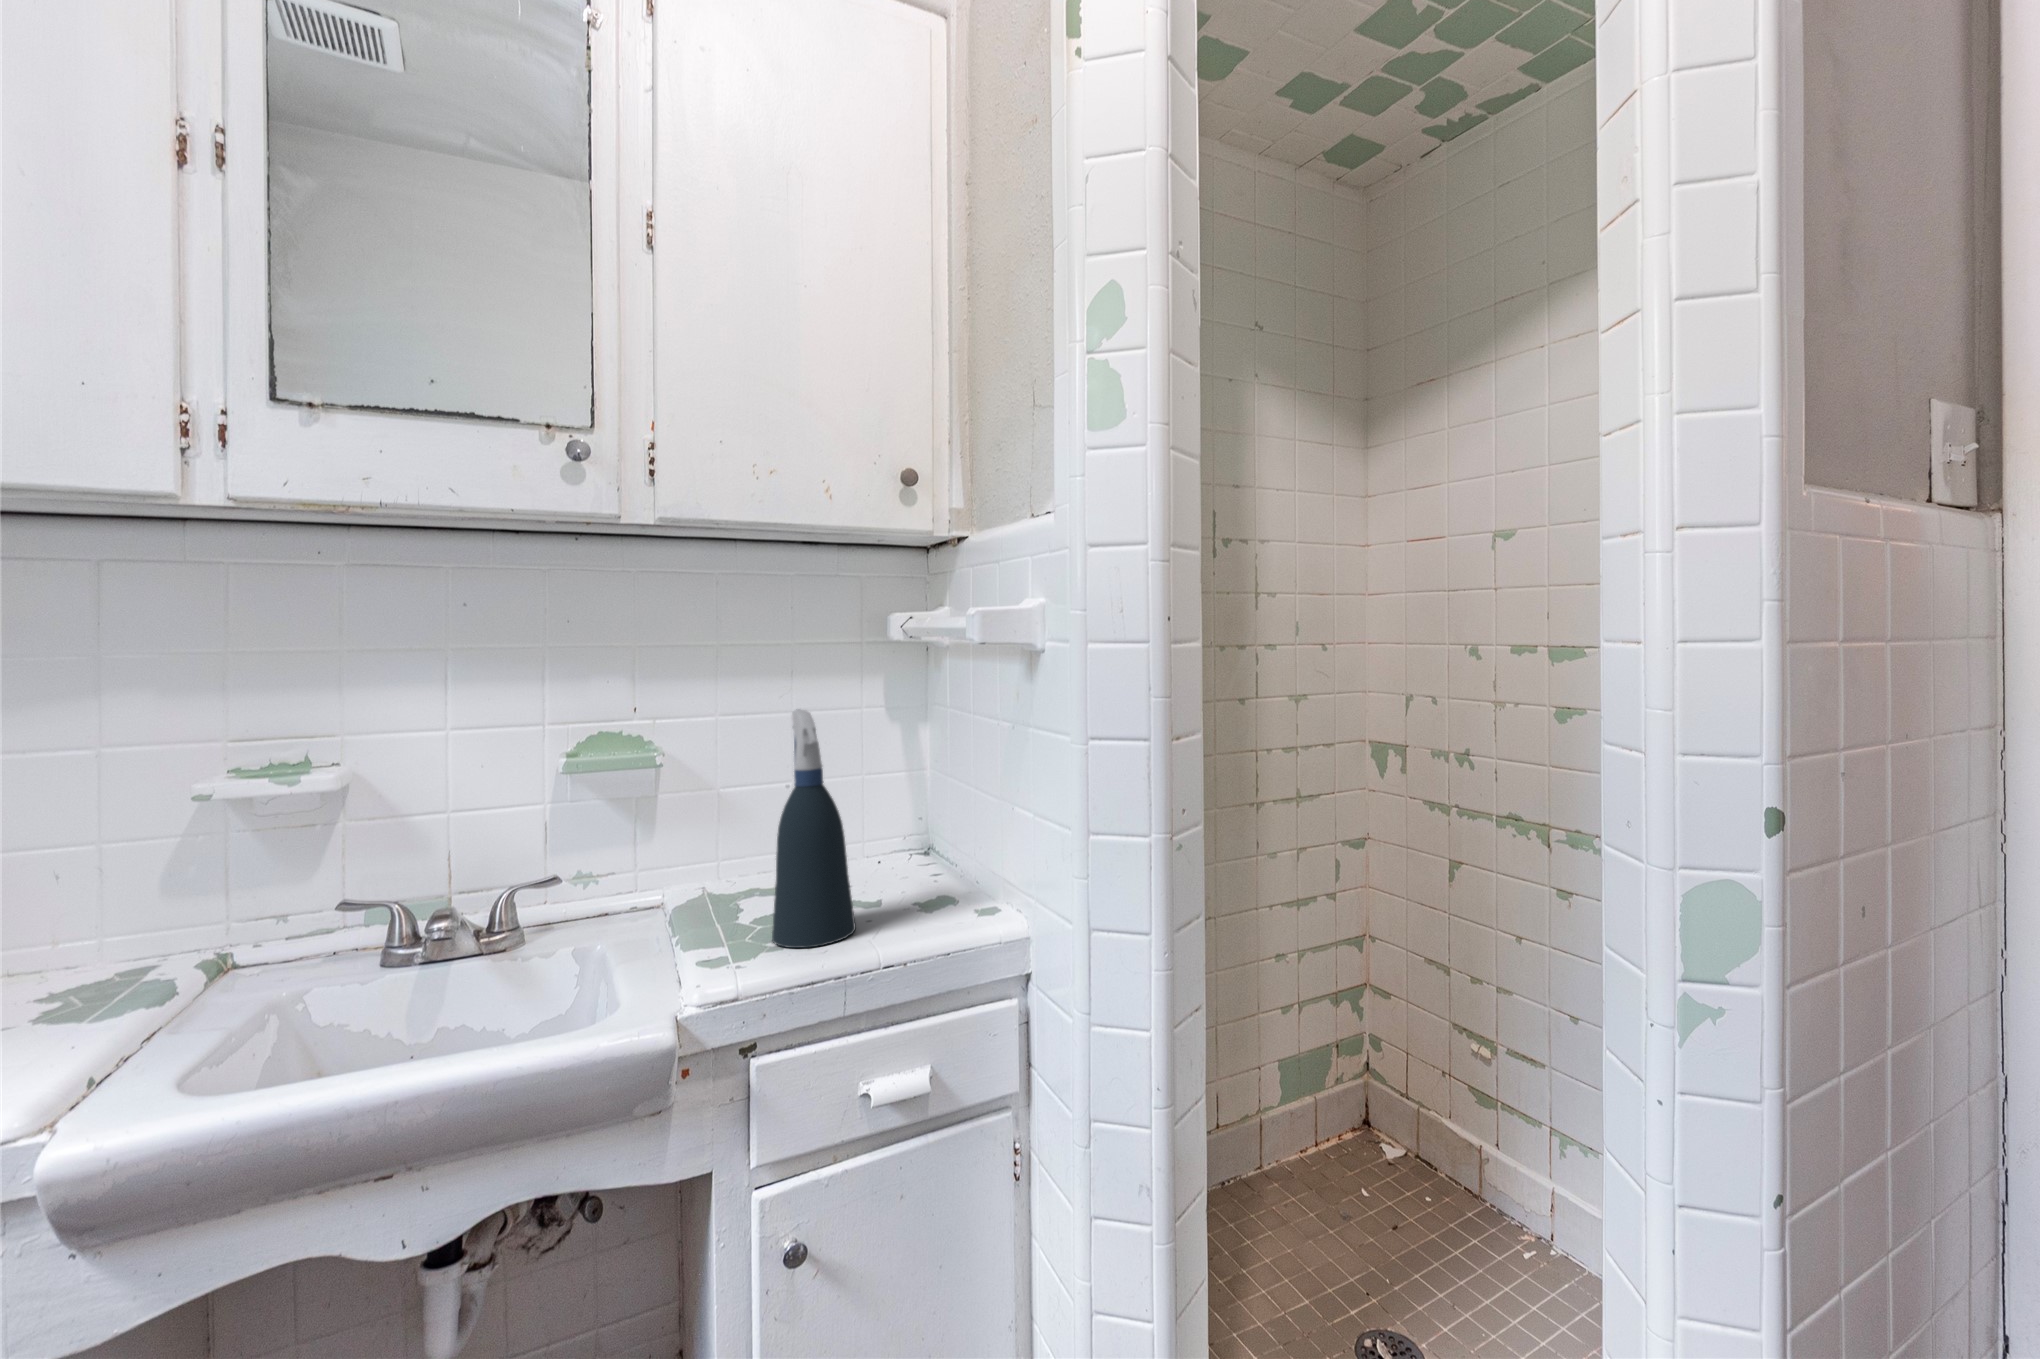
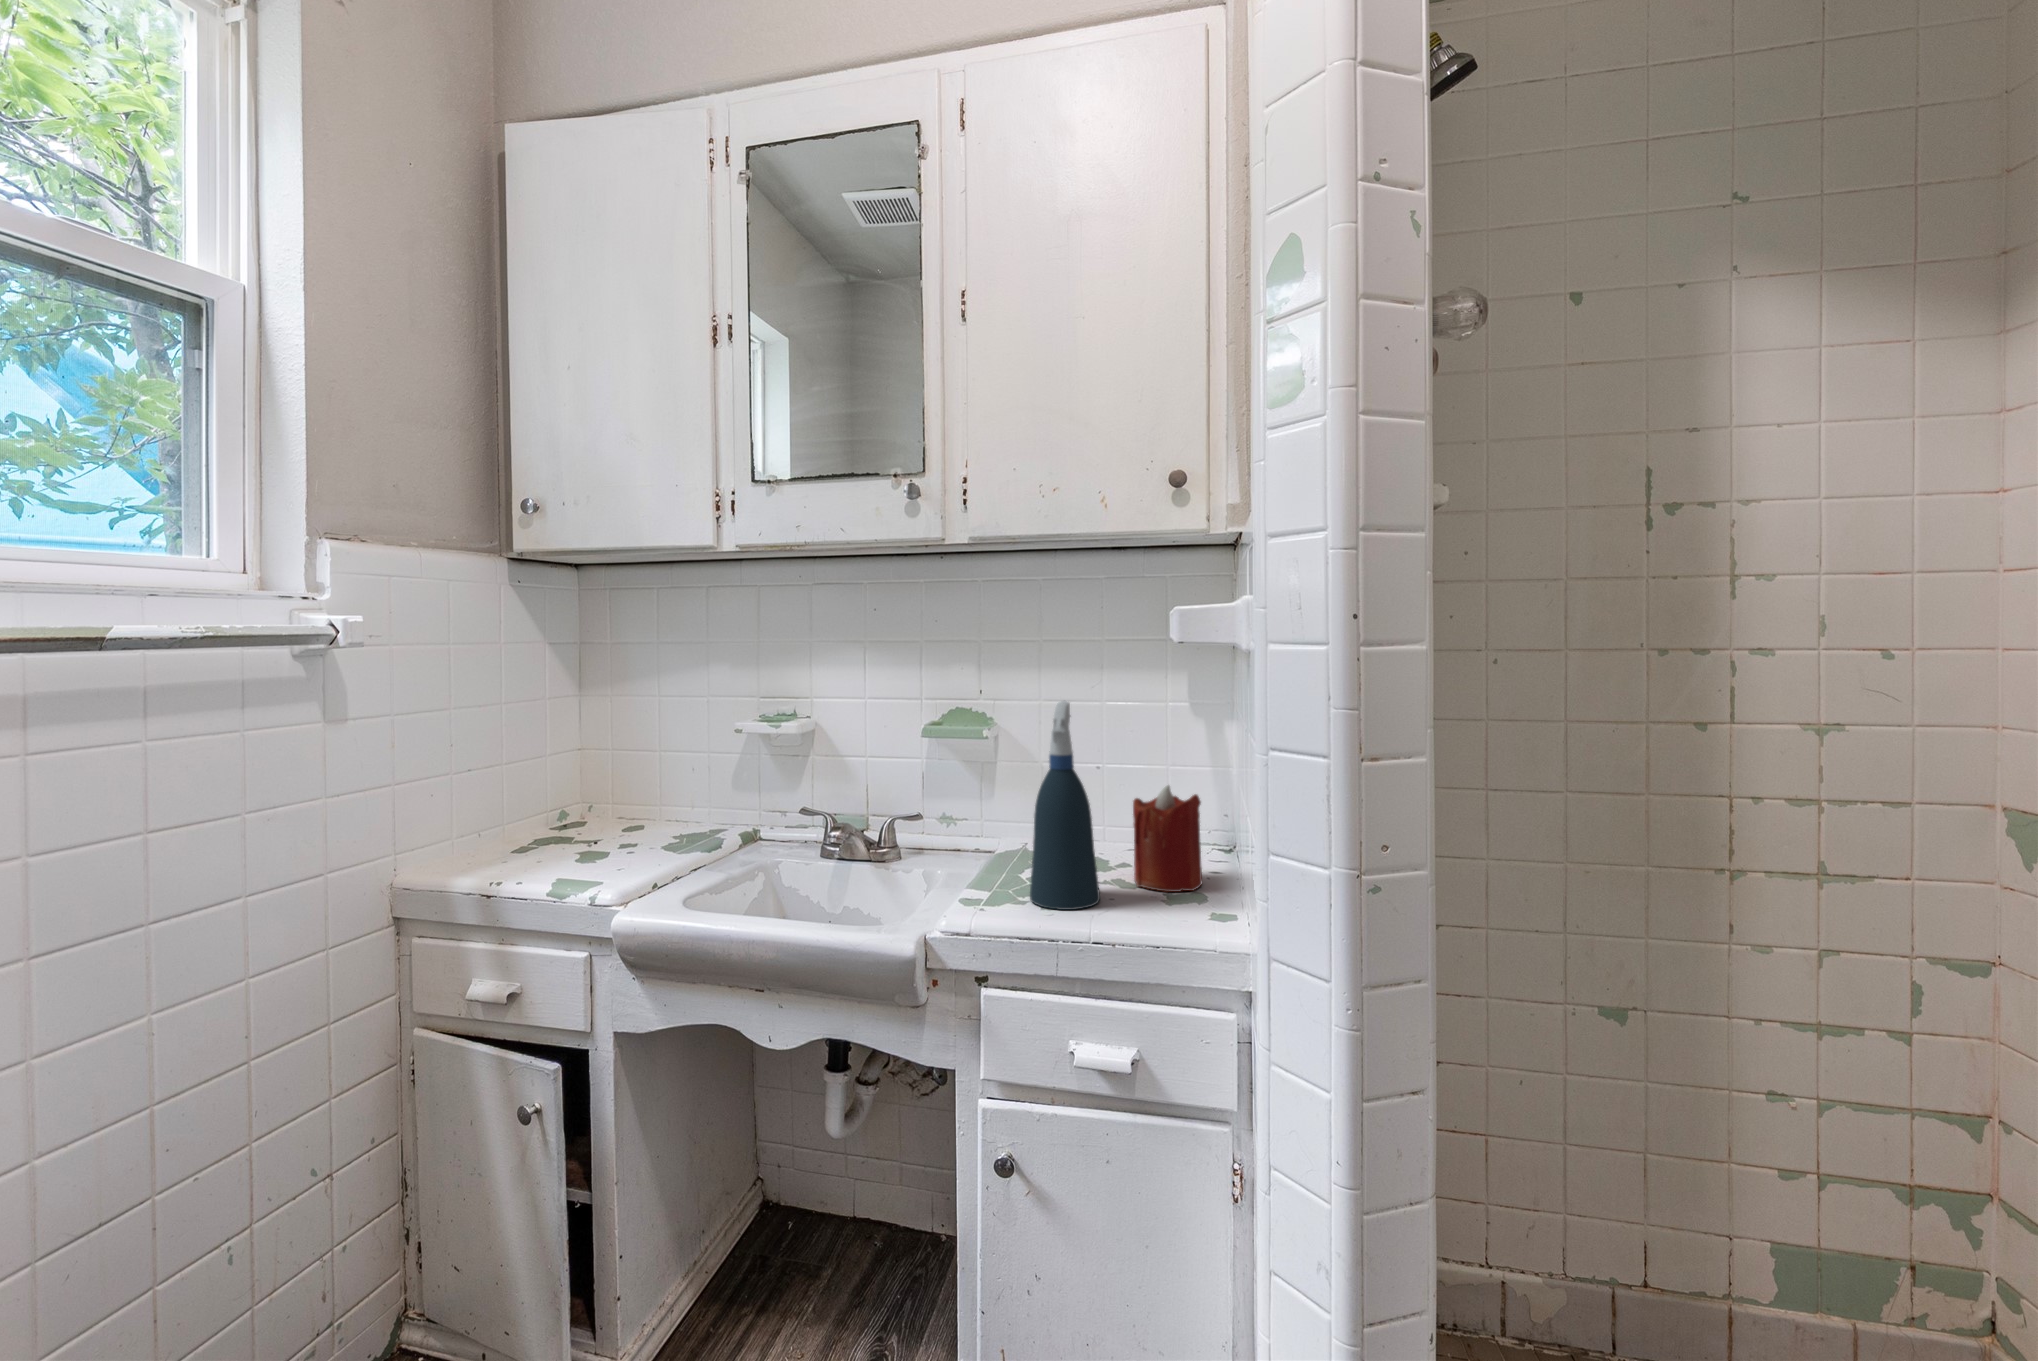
candle: none [865,791,937,904] -> present [1133,785,1202,892]

